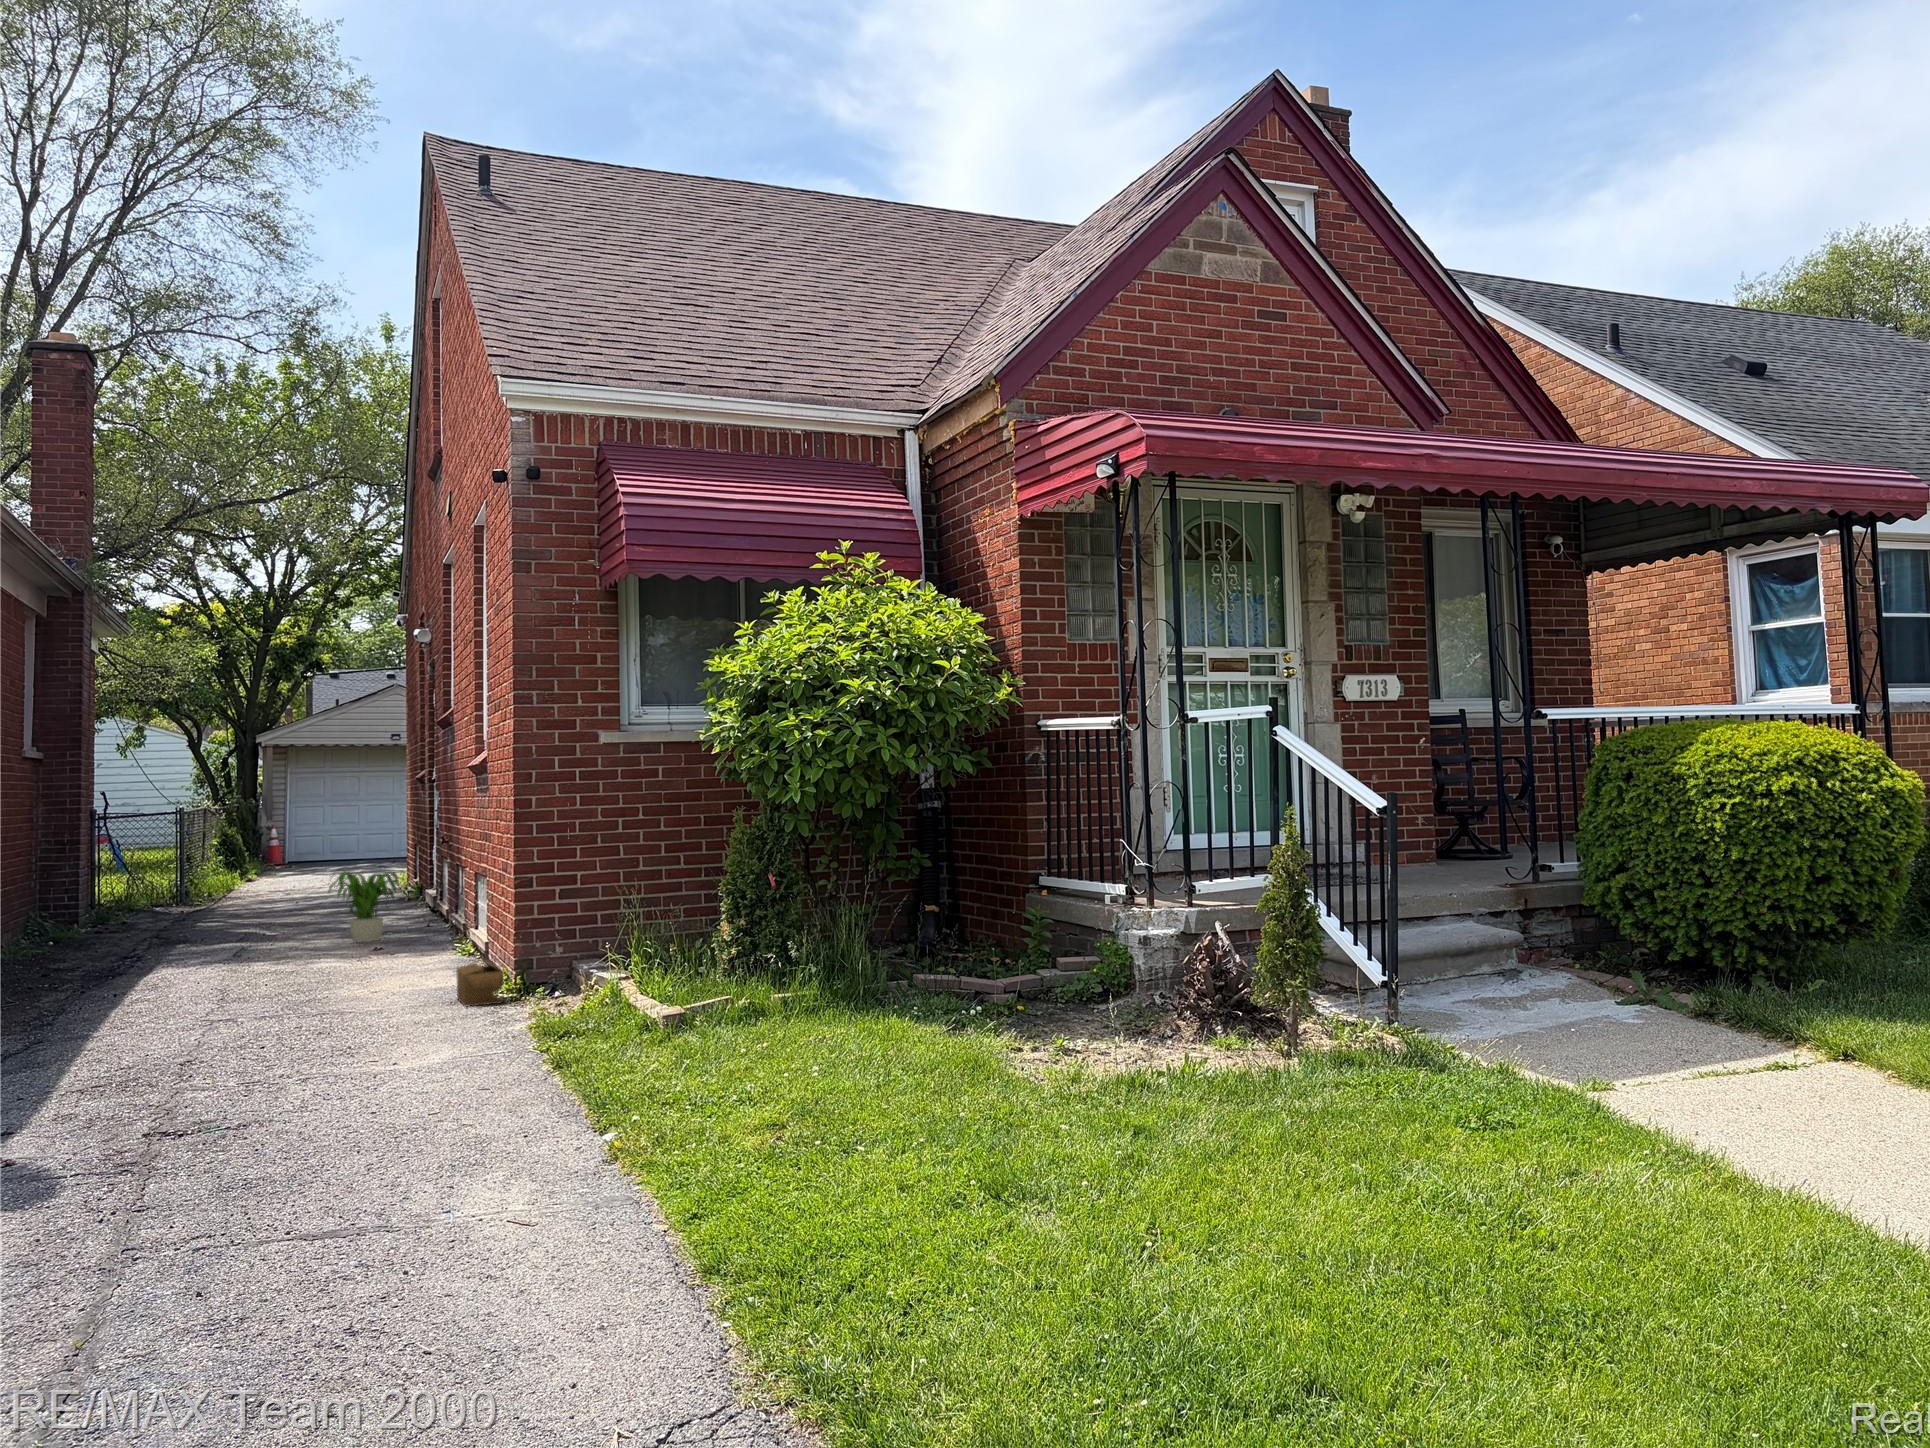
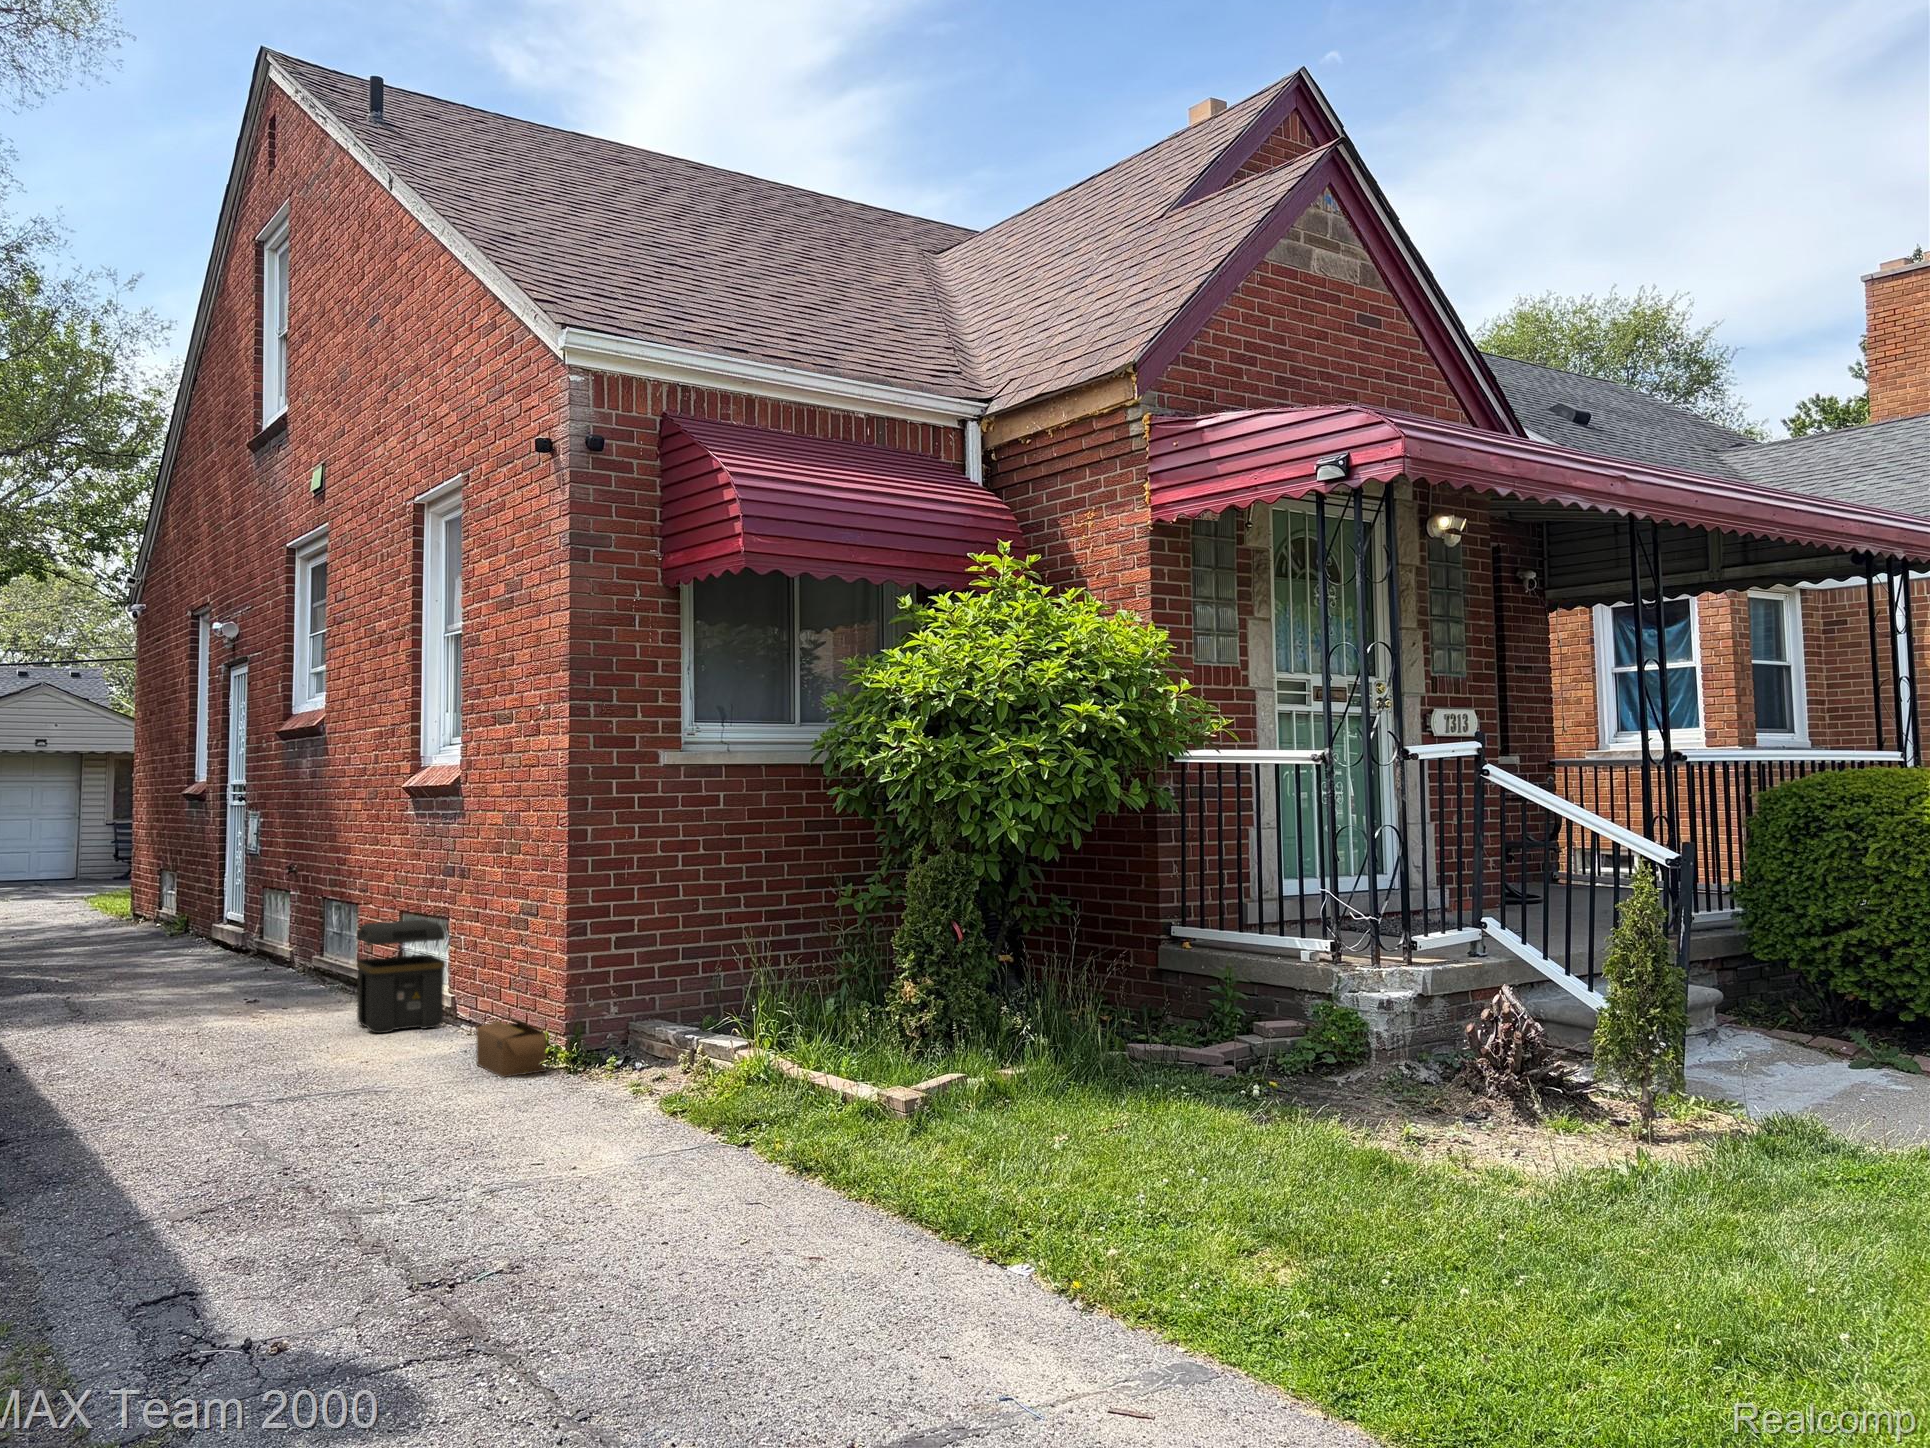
potted plant: present [329,871,402,942] -> none [196,892,288,976]
toolbox: none [401,885,471,980] -> present [356,920,445,1033]

